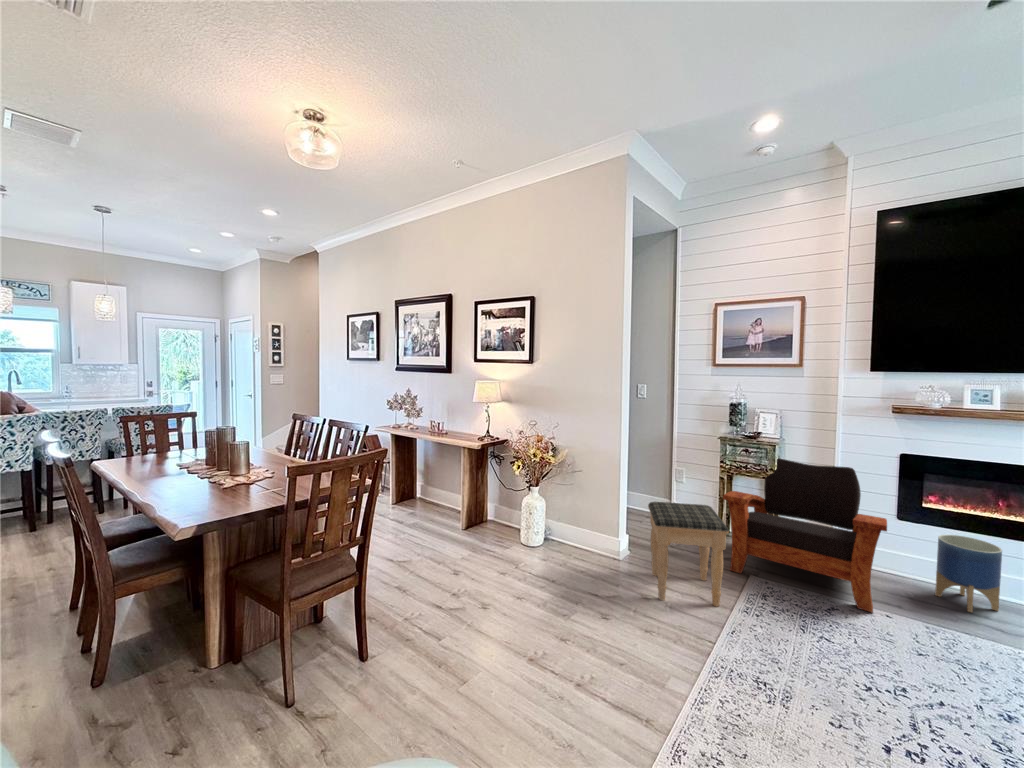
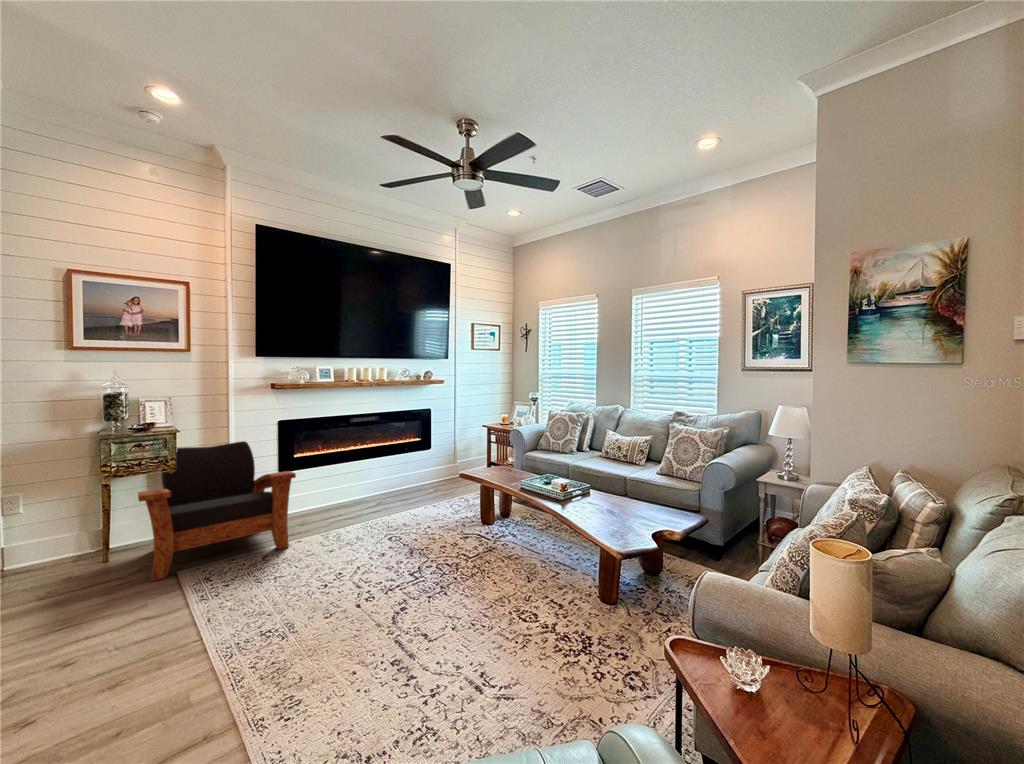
footstool: present [648,502,729,606] -> none [33,511,182,652]
planter: present [935,534,1002,612] -> none [307,471,340,520]

